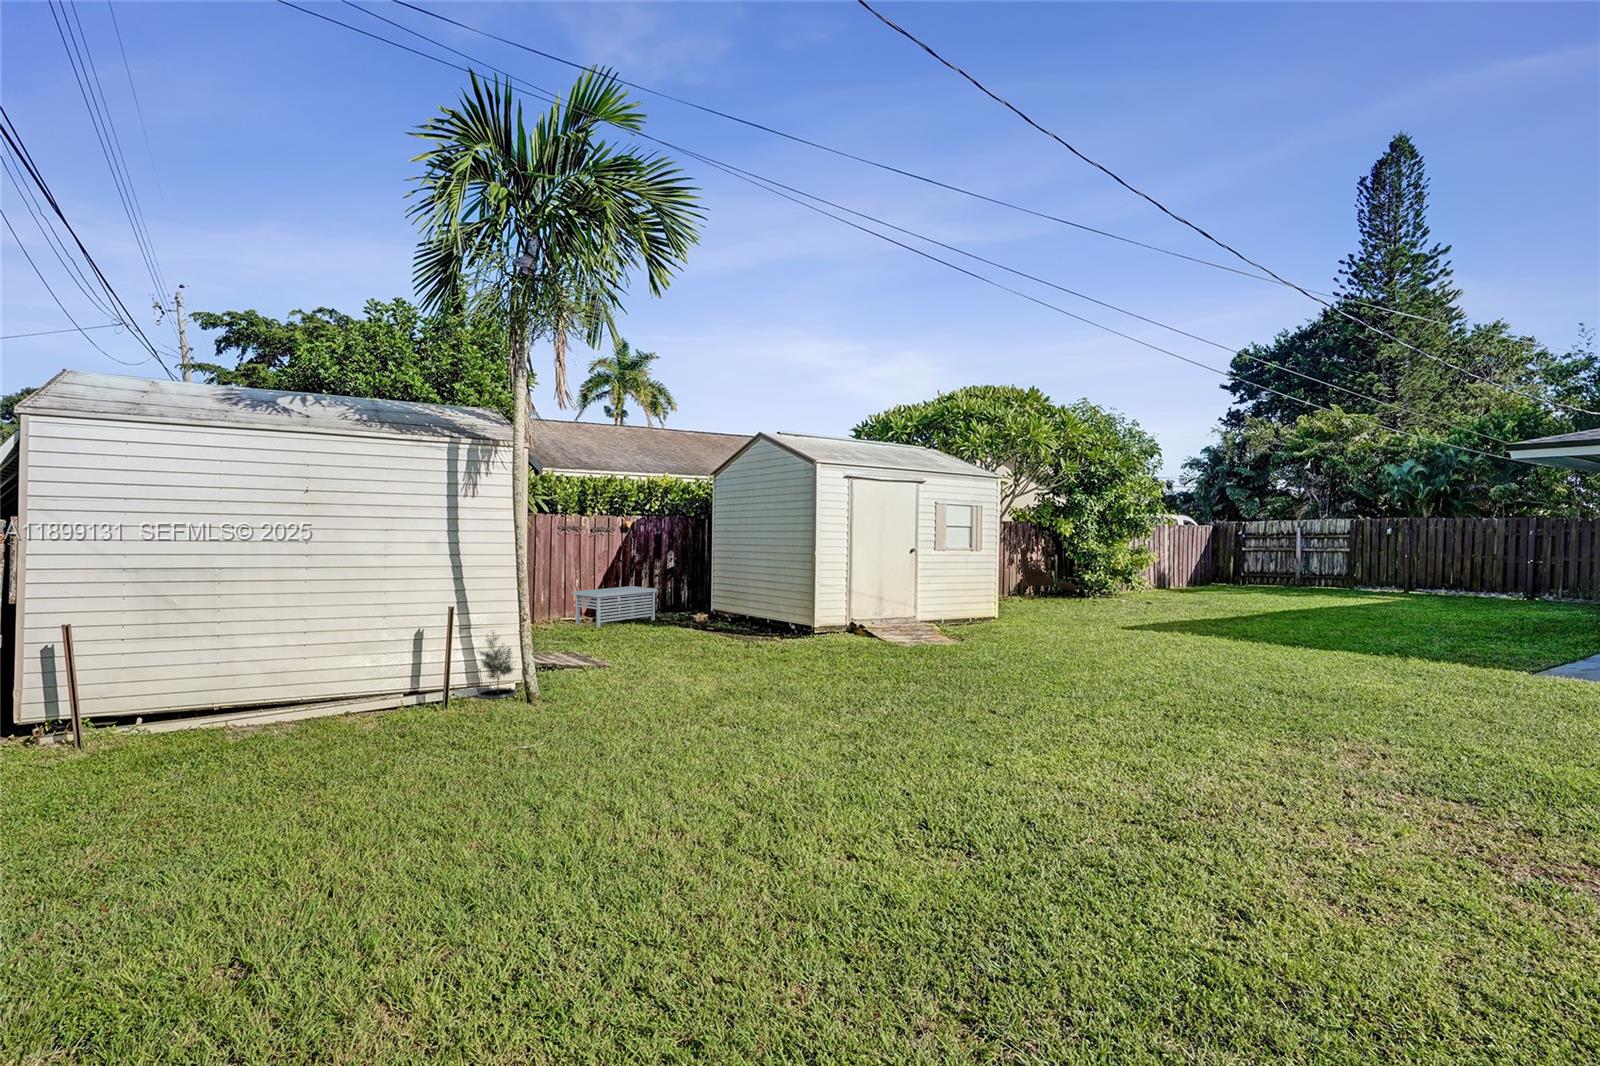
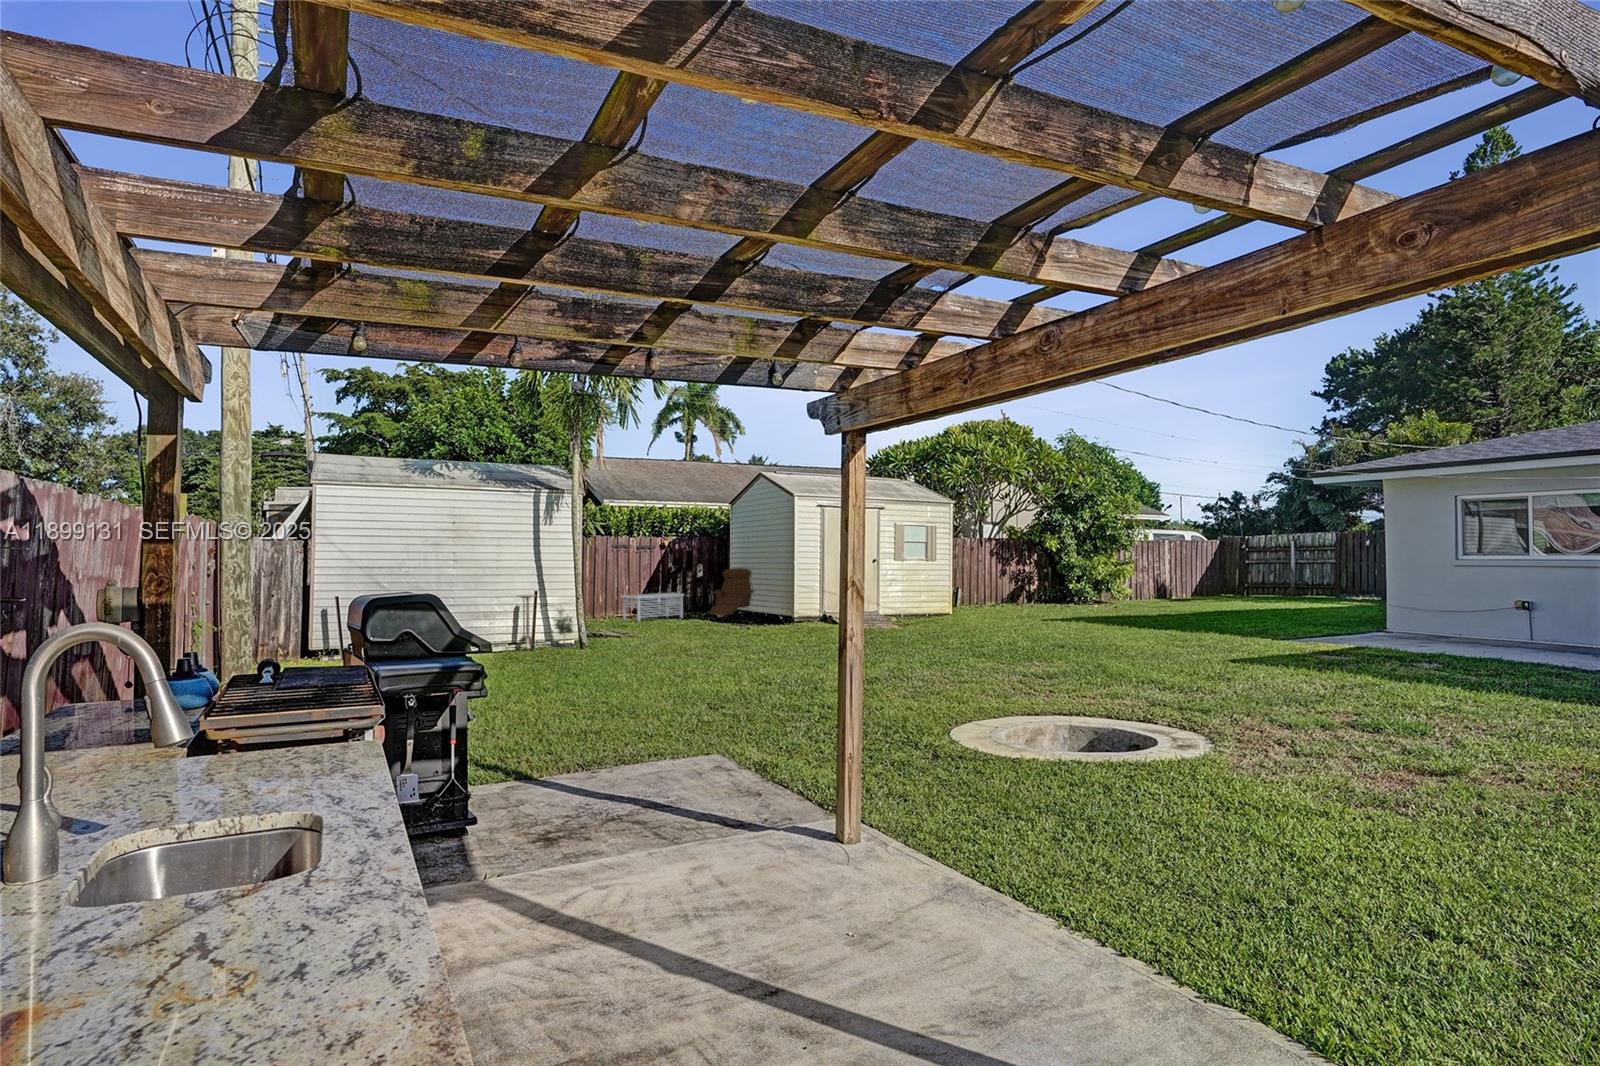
lounge chair: present [1020,548,1076,599] -> present [710,568,754,621]
side table: none [413,614,451,706] -> present [517,595,535,648]

